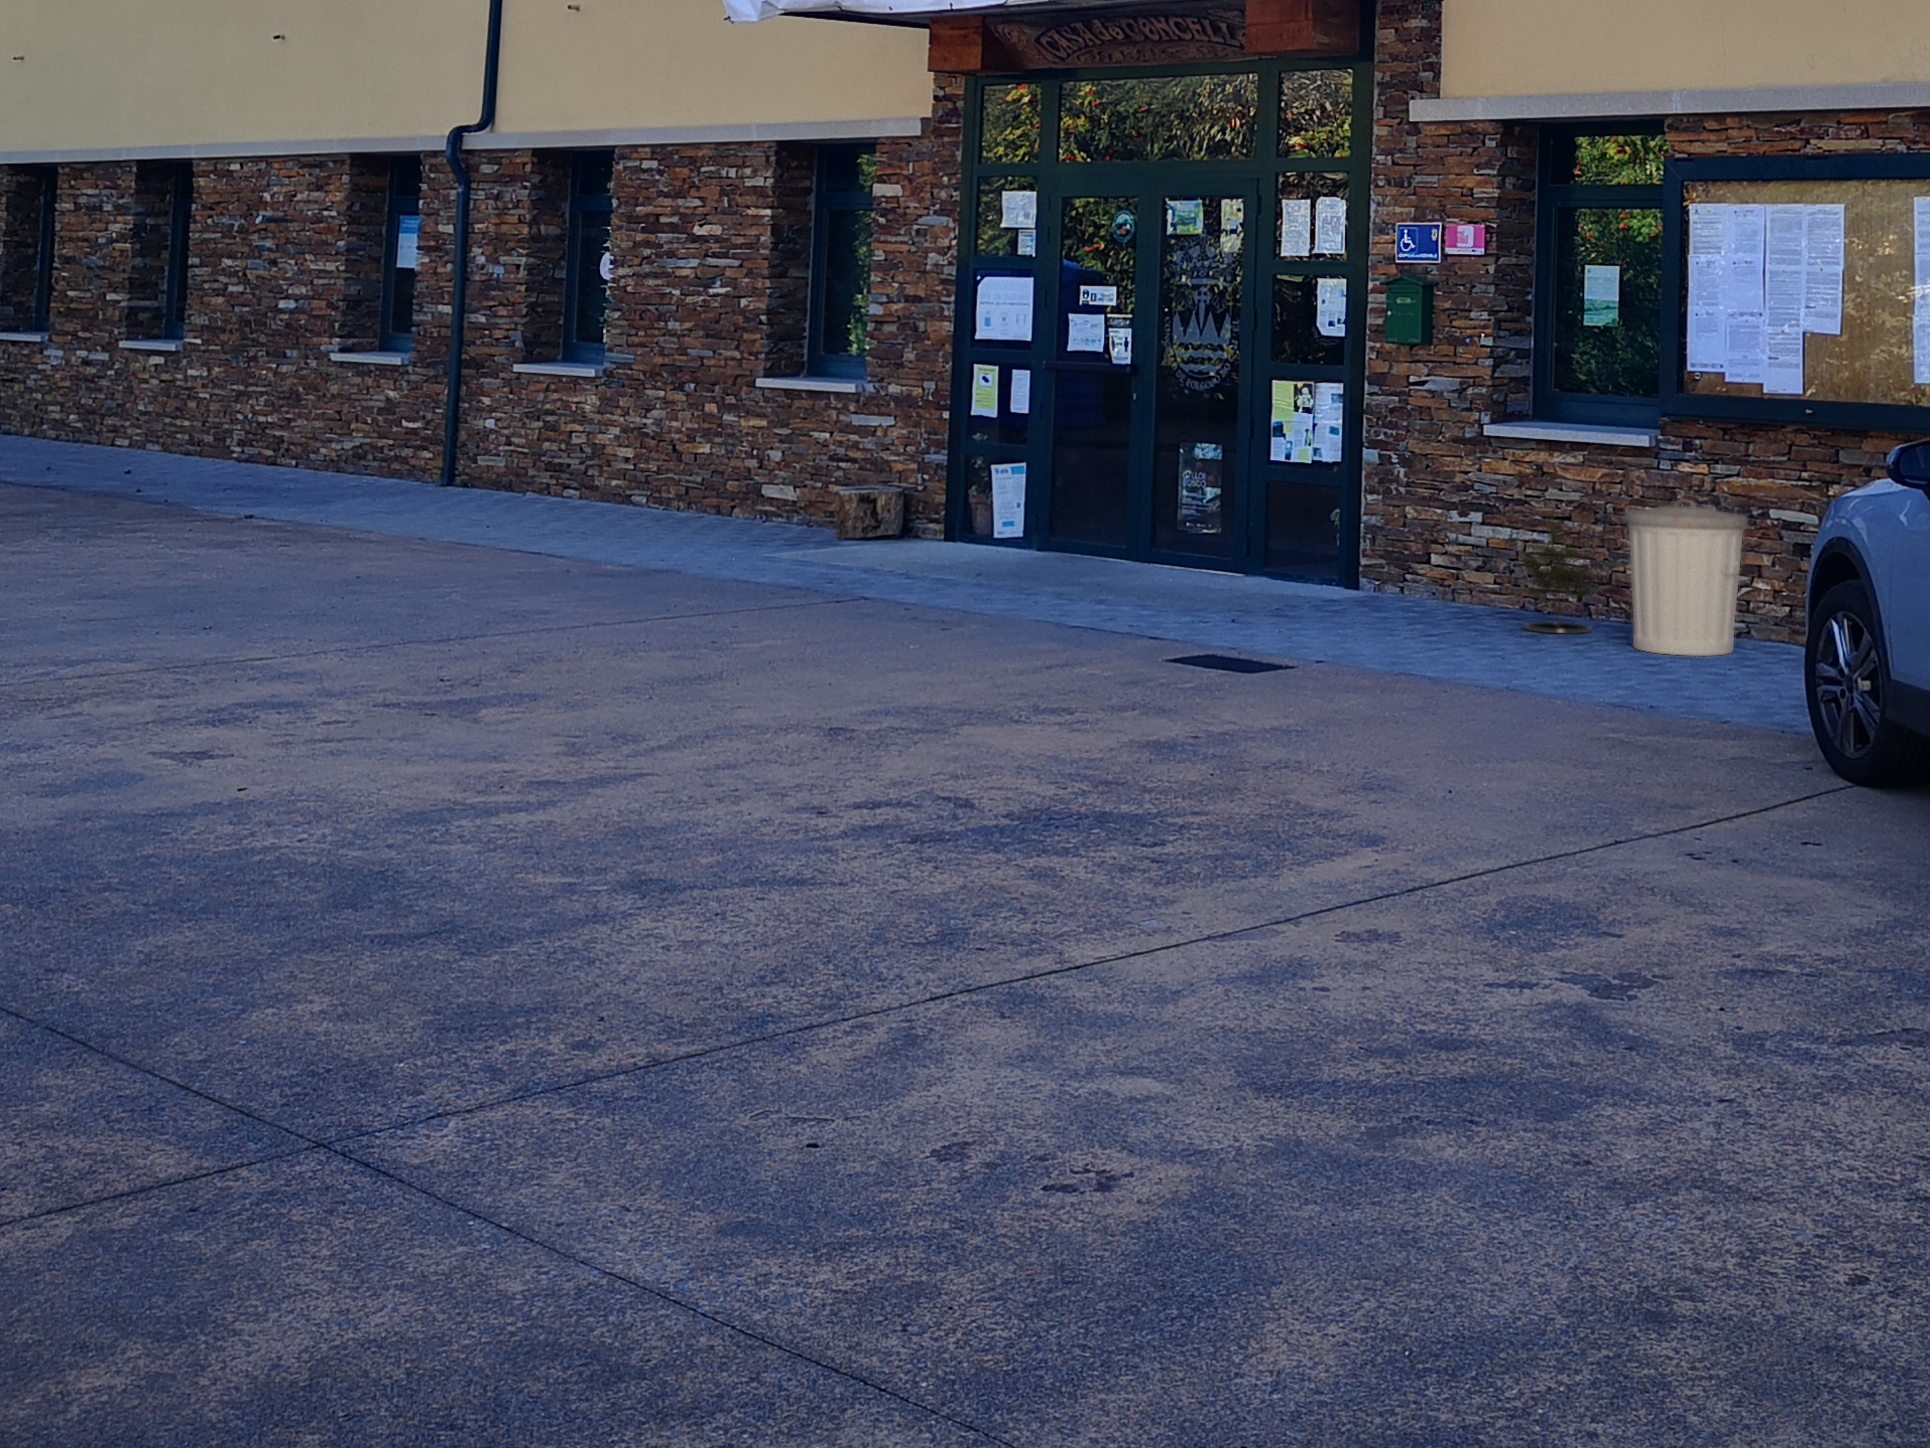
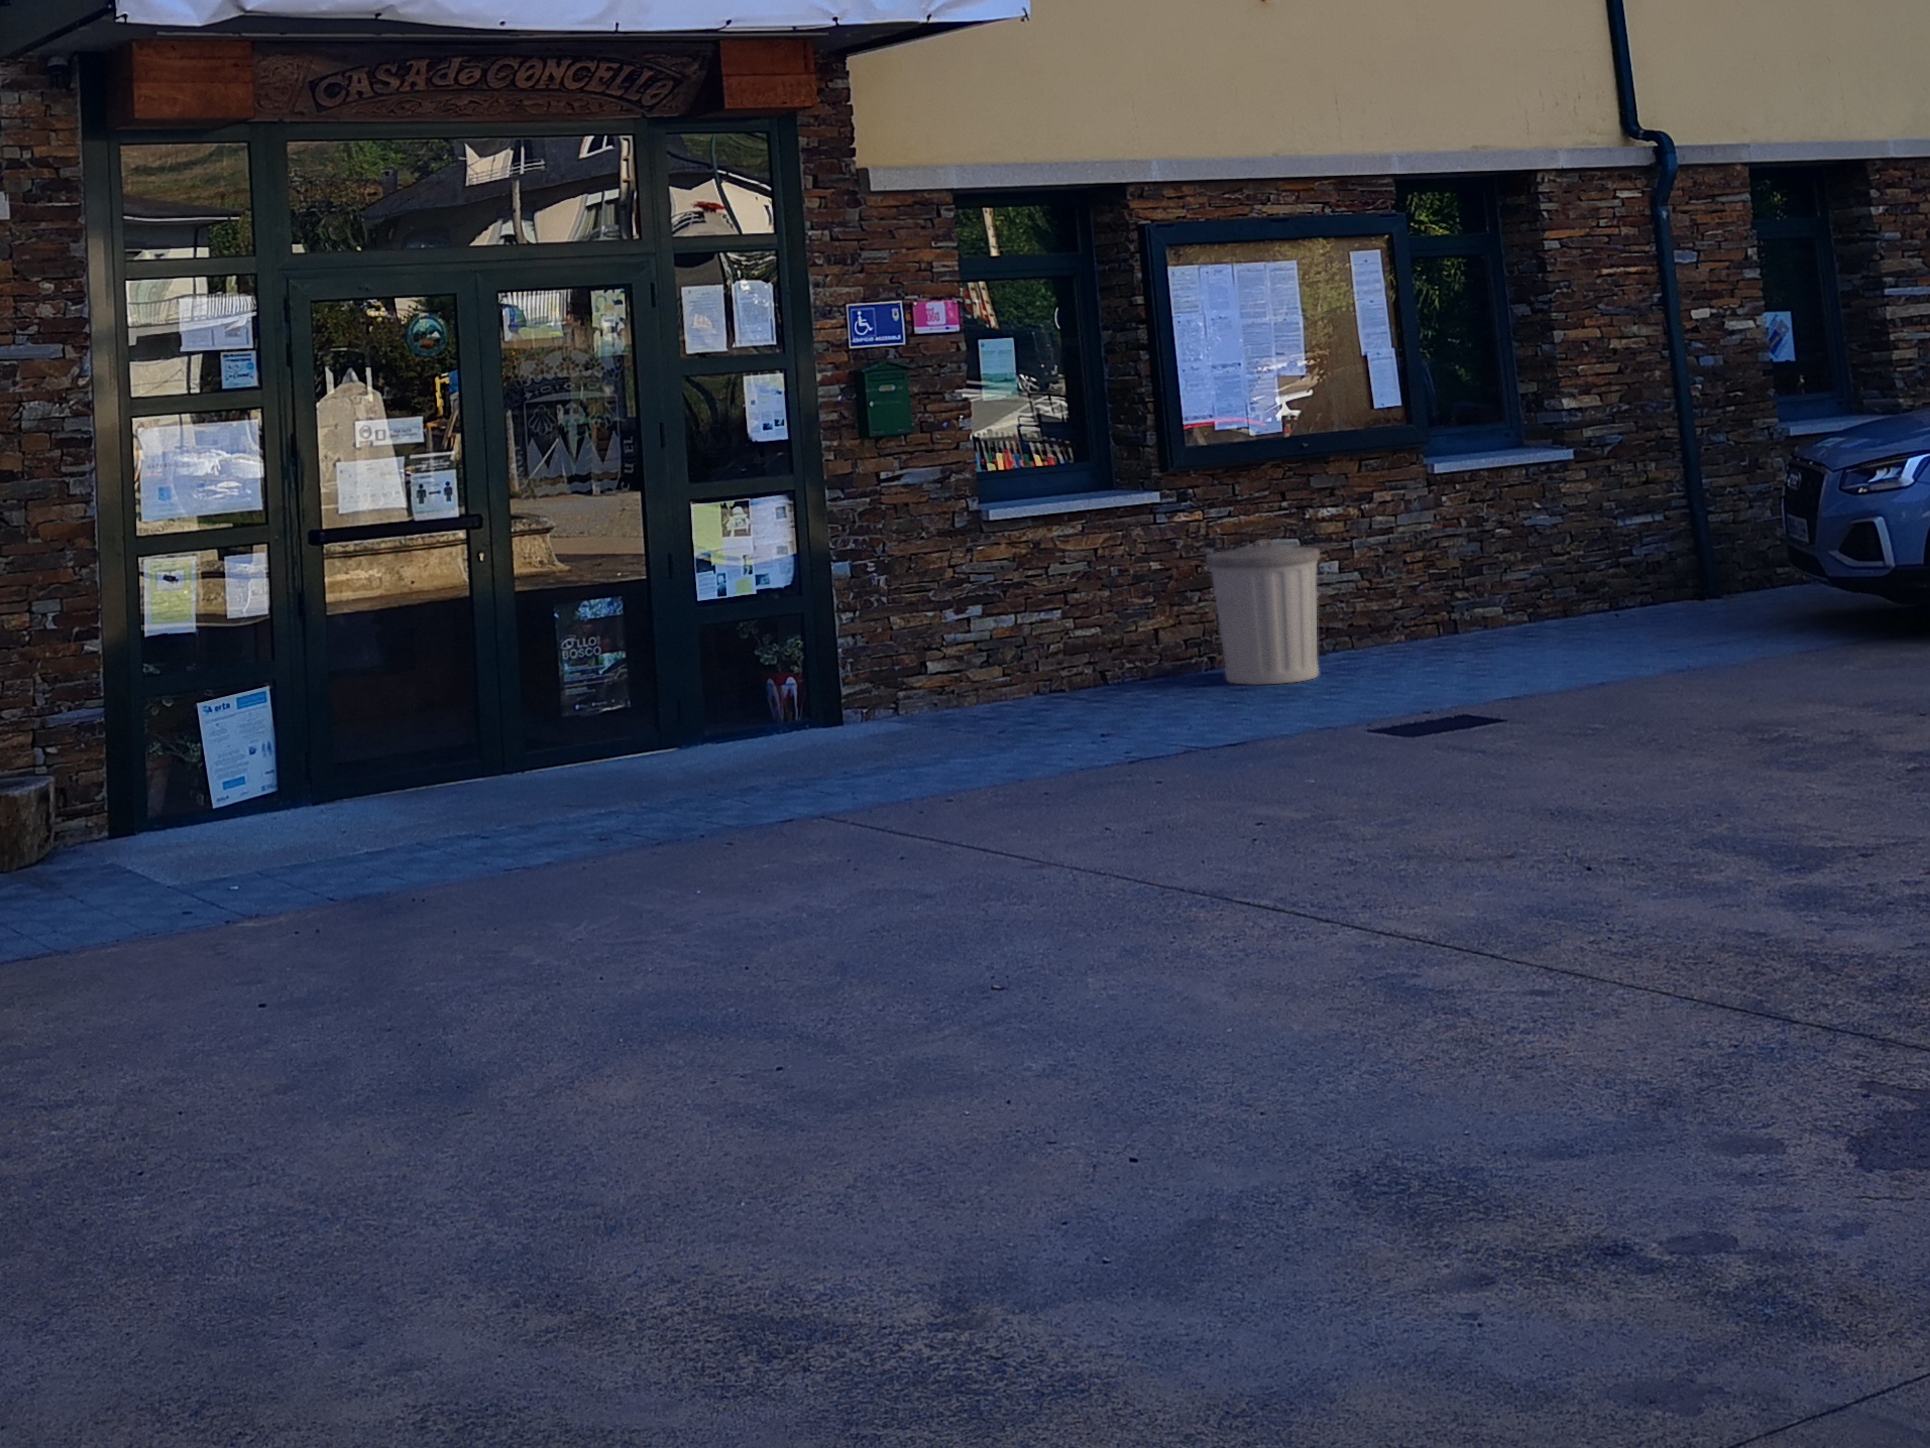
potted tree: present [1522,510,1597,634] -> none [1086,576,1159,702]

